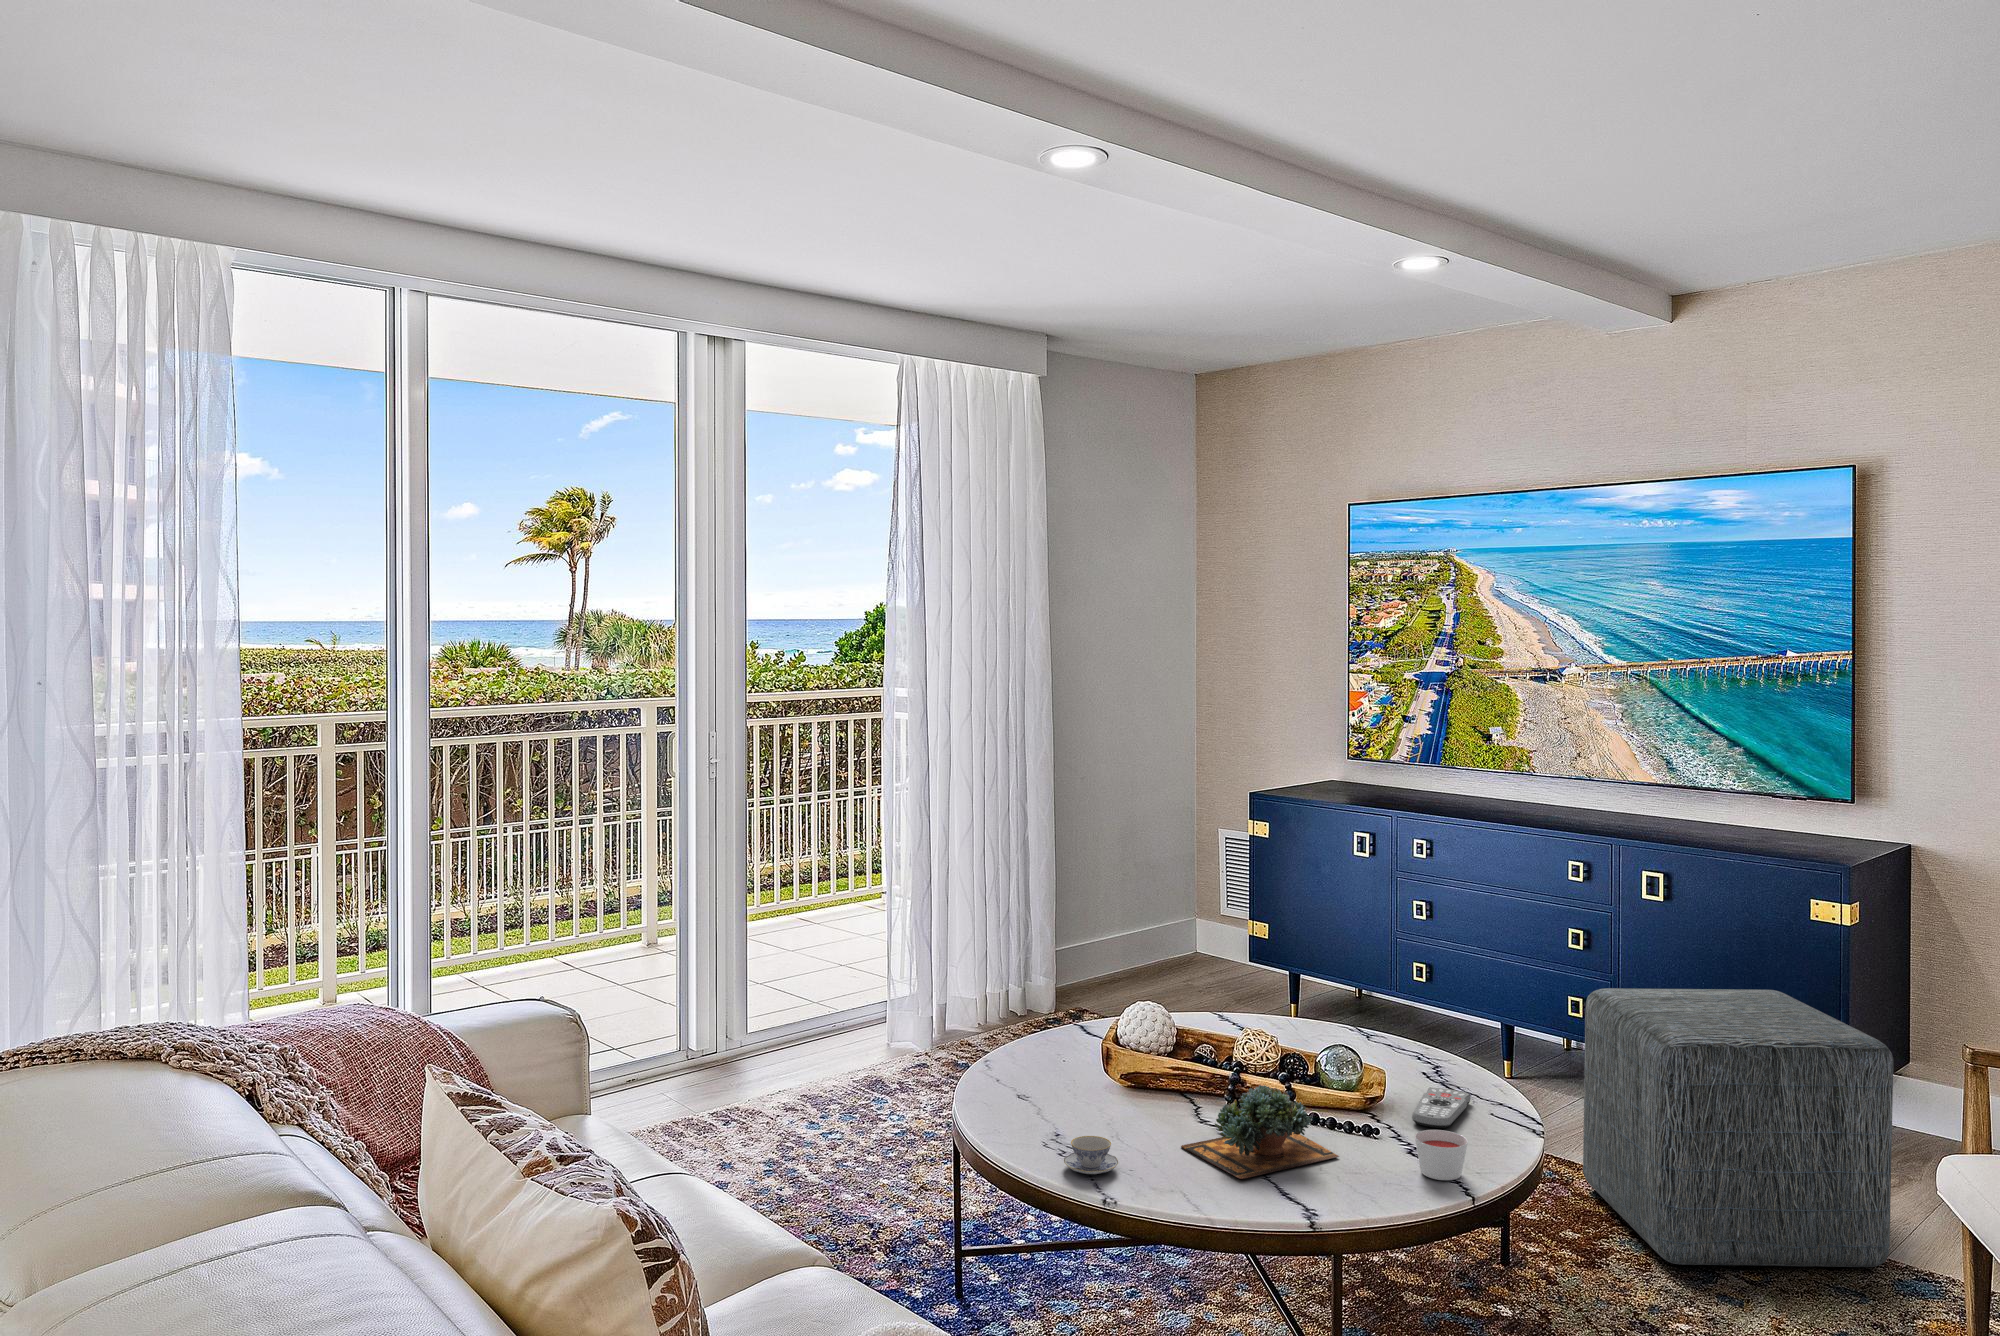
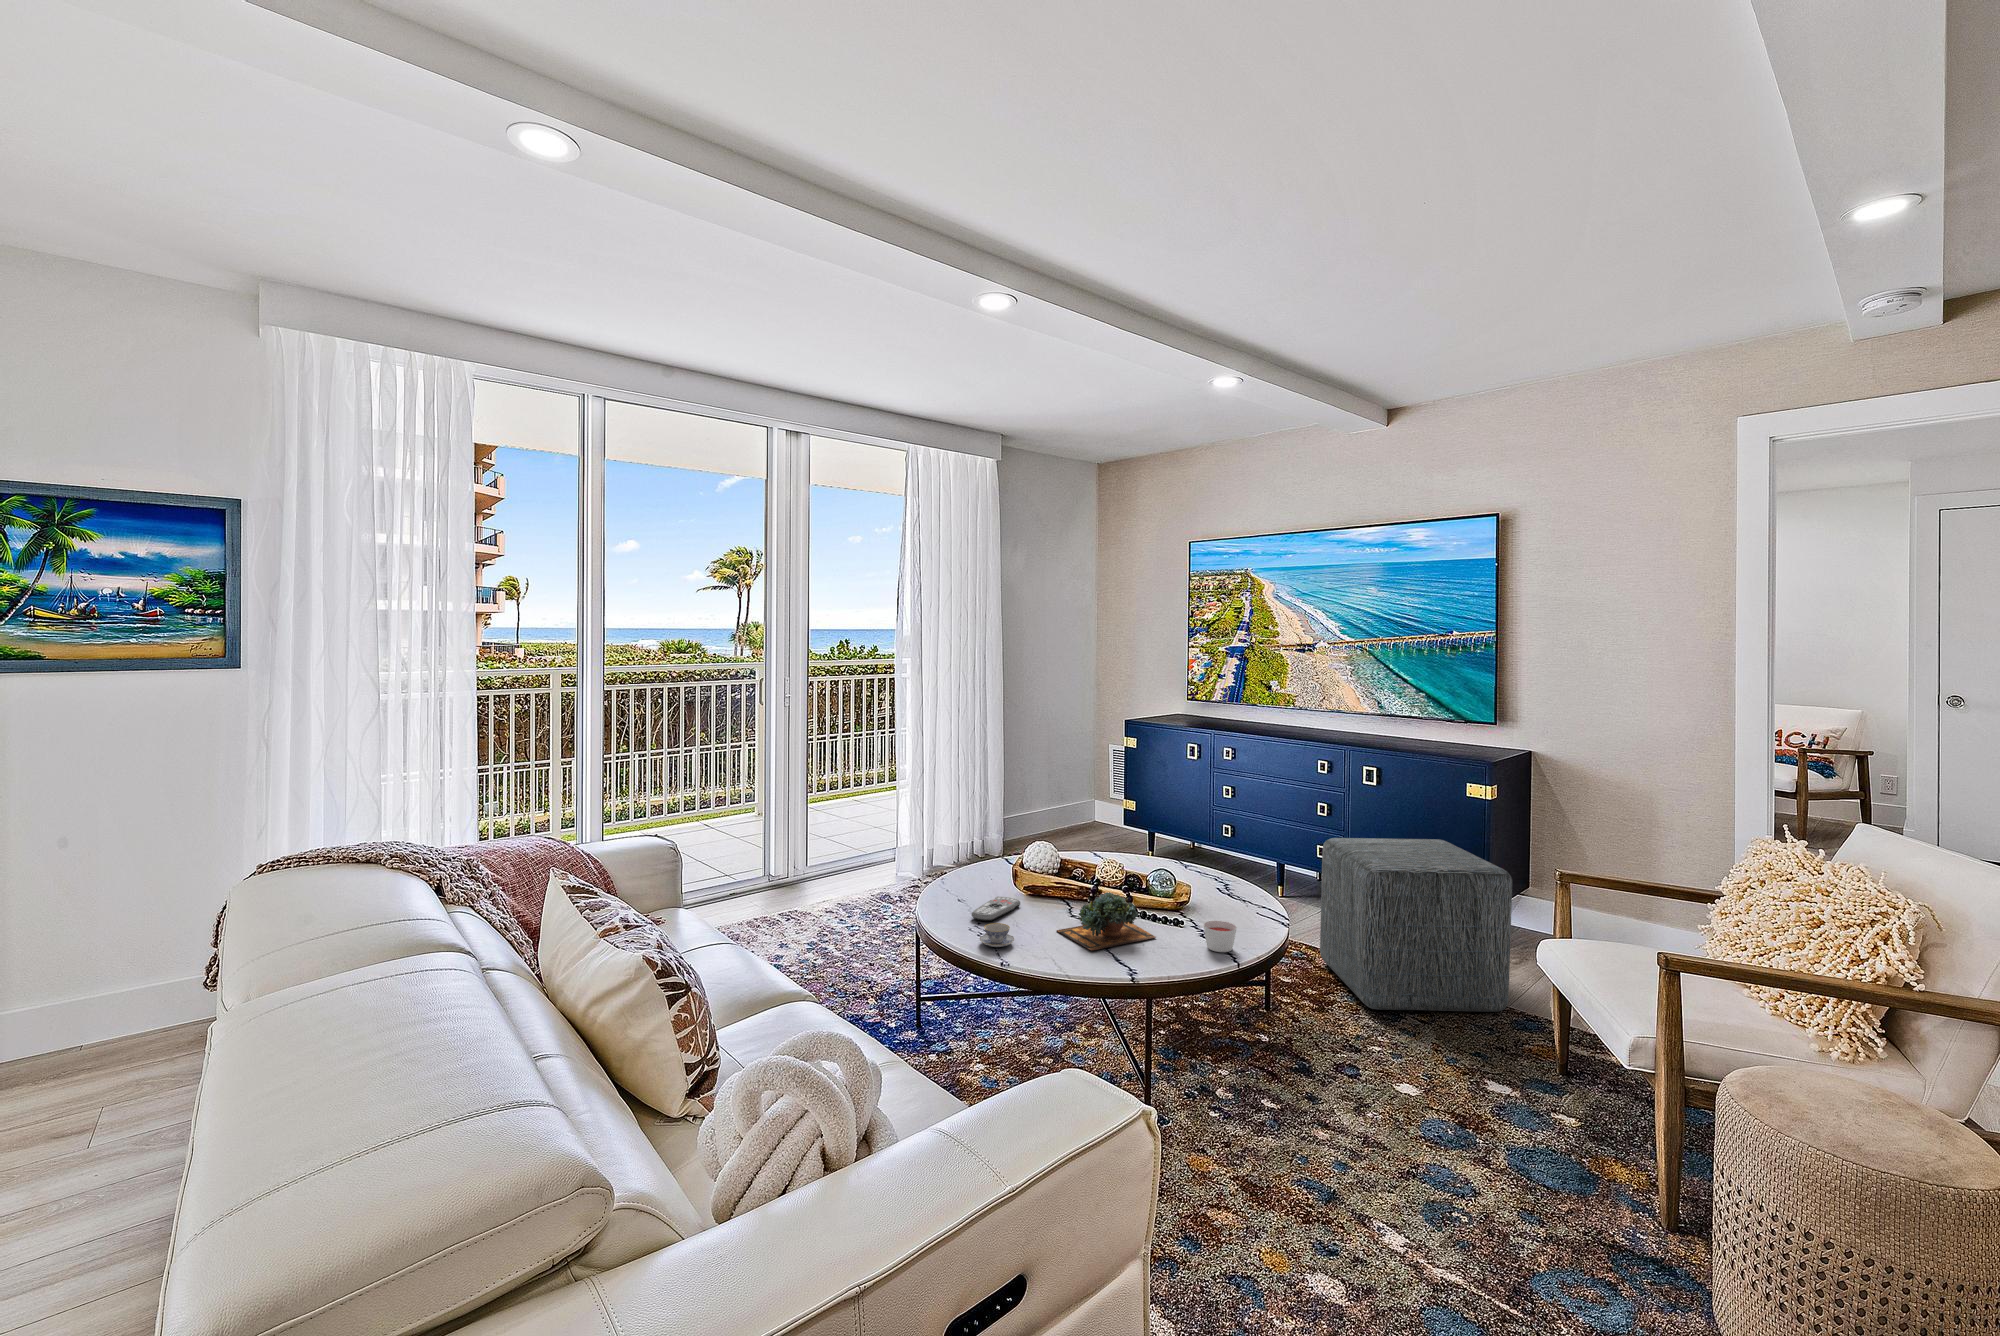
remote control: present [1412,1088,1471,1128] -> present [972,897,1020,921]

